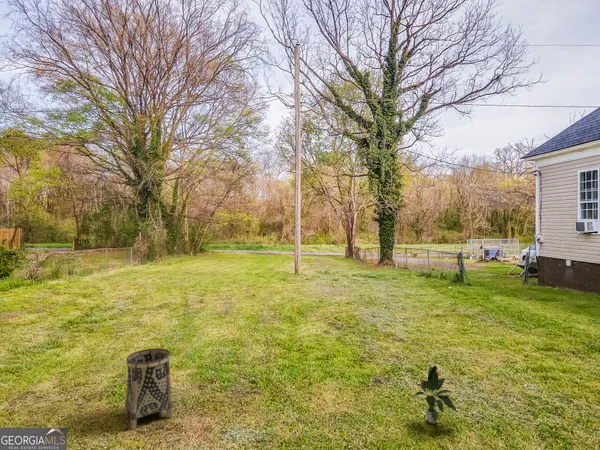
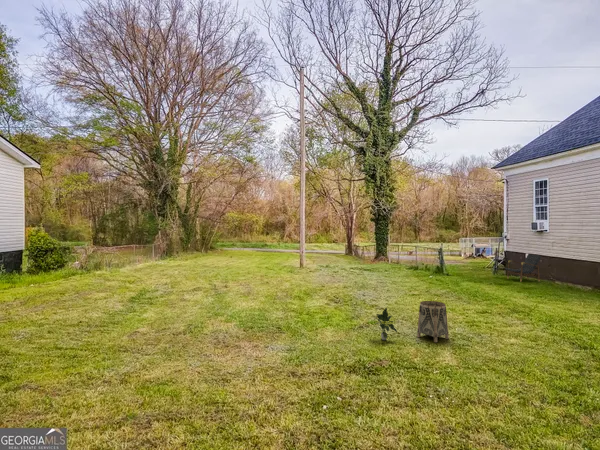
lounge chair: none [542,260,589,295] -> present [505,254,541,282]
basket: present [125,348,172,429] -> present [417,301,449,342]

